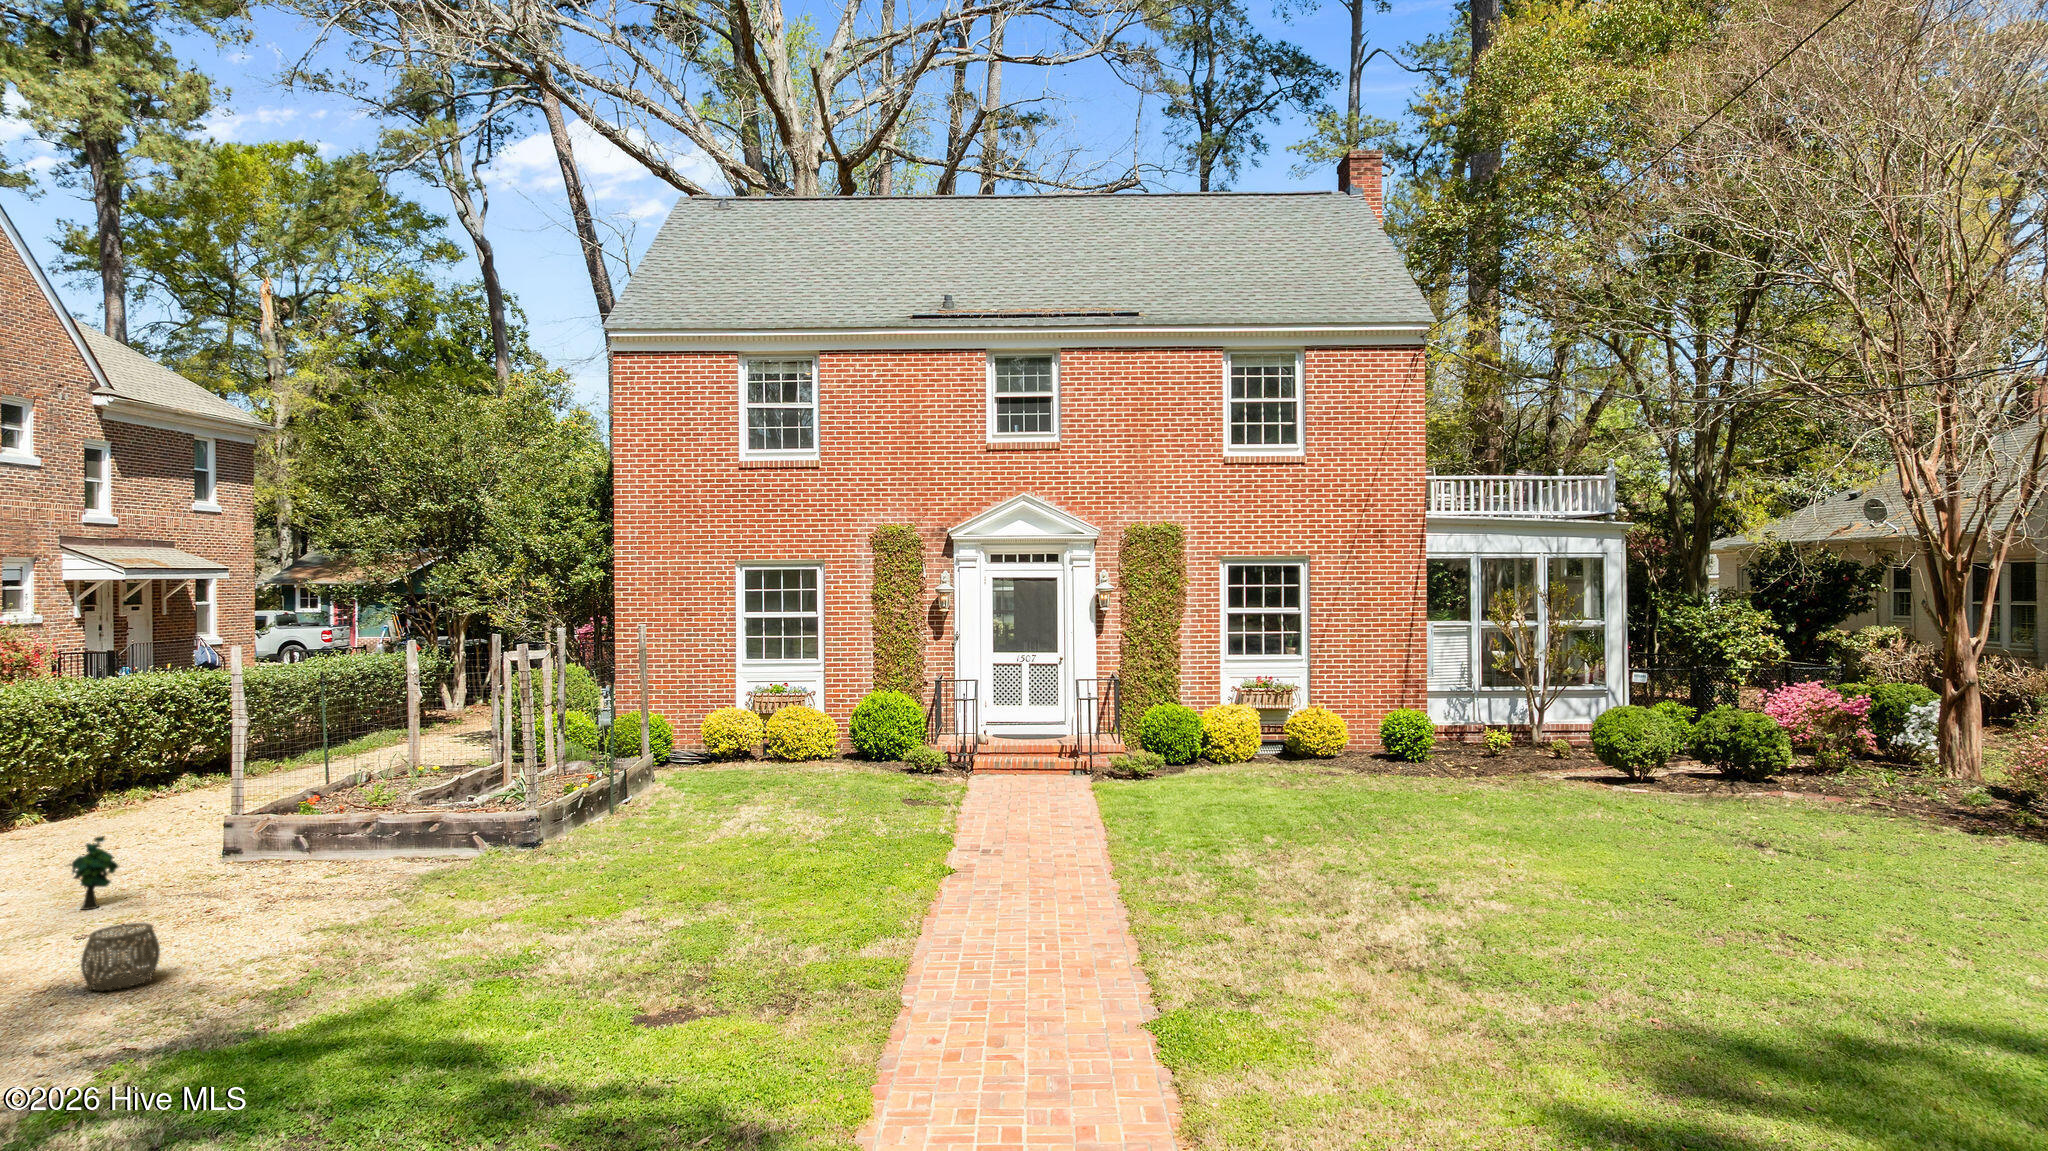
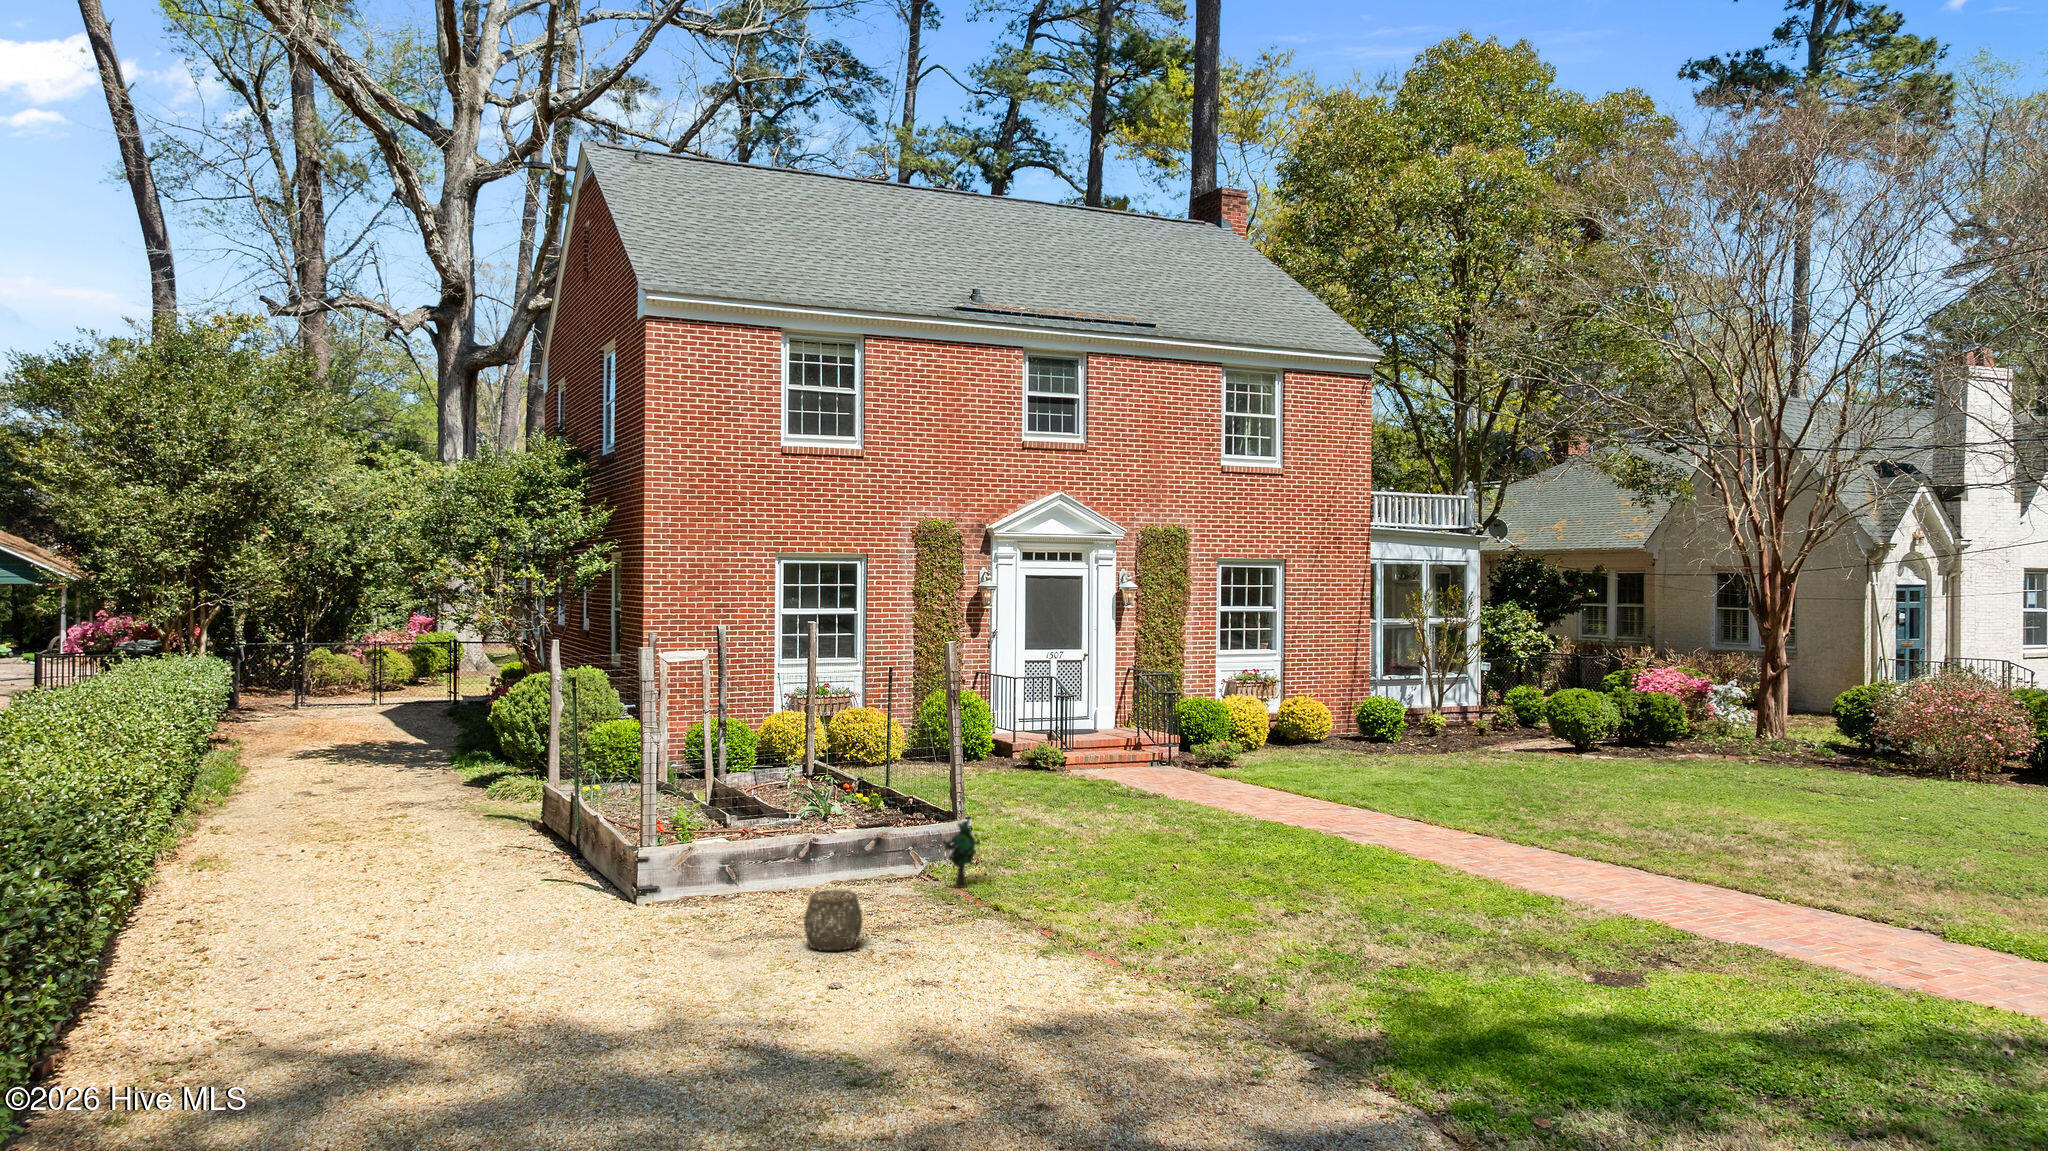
decorative plant: present [69,836,118,910] -> present [942,816,980,888]

